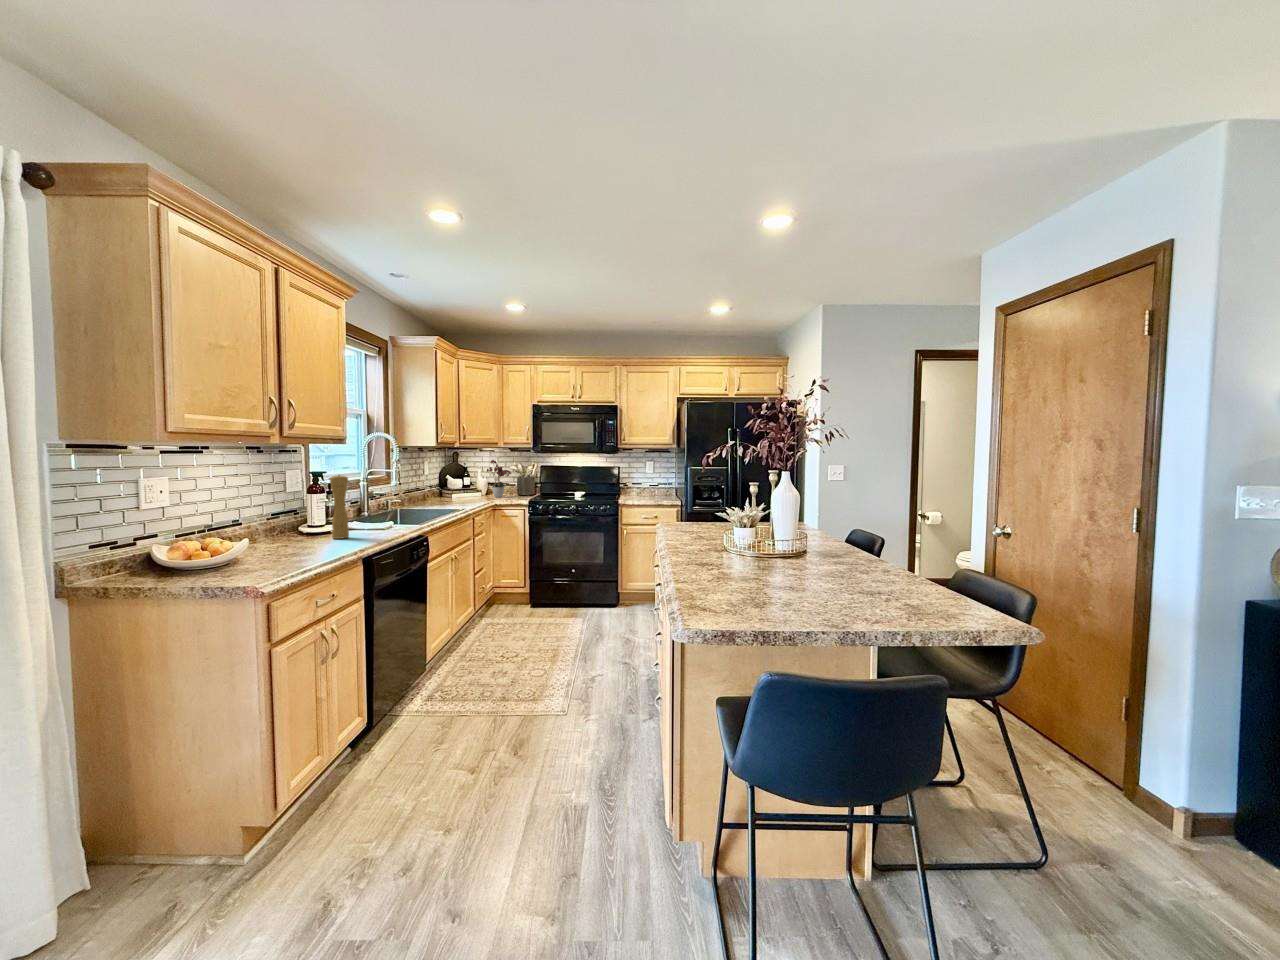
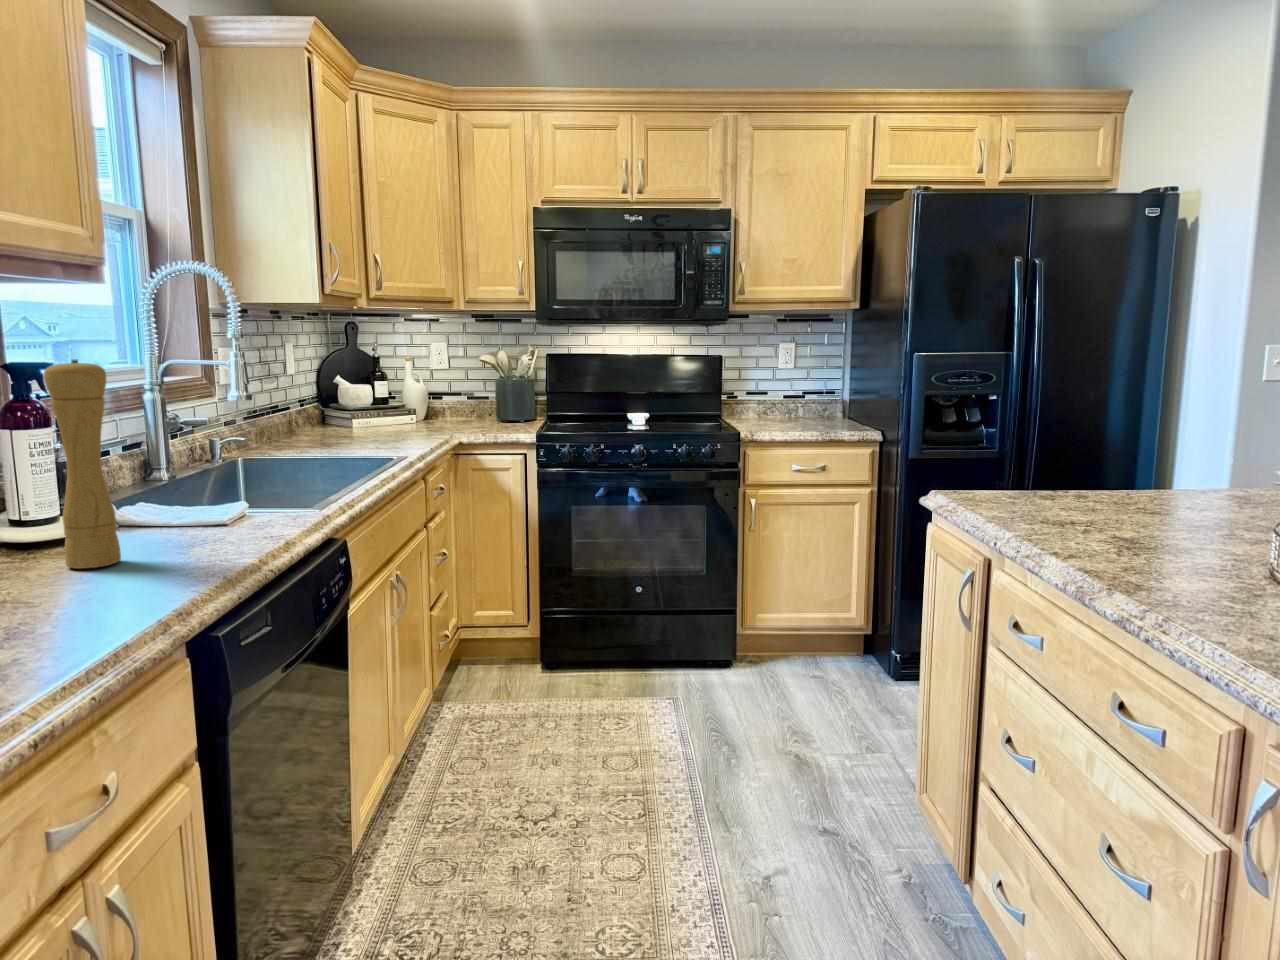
flower arrangement: present [487,460,511,497] -> none [426,335,489,425]

